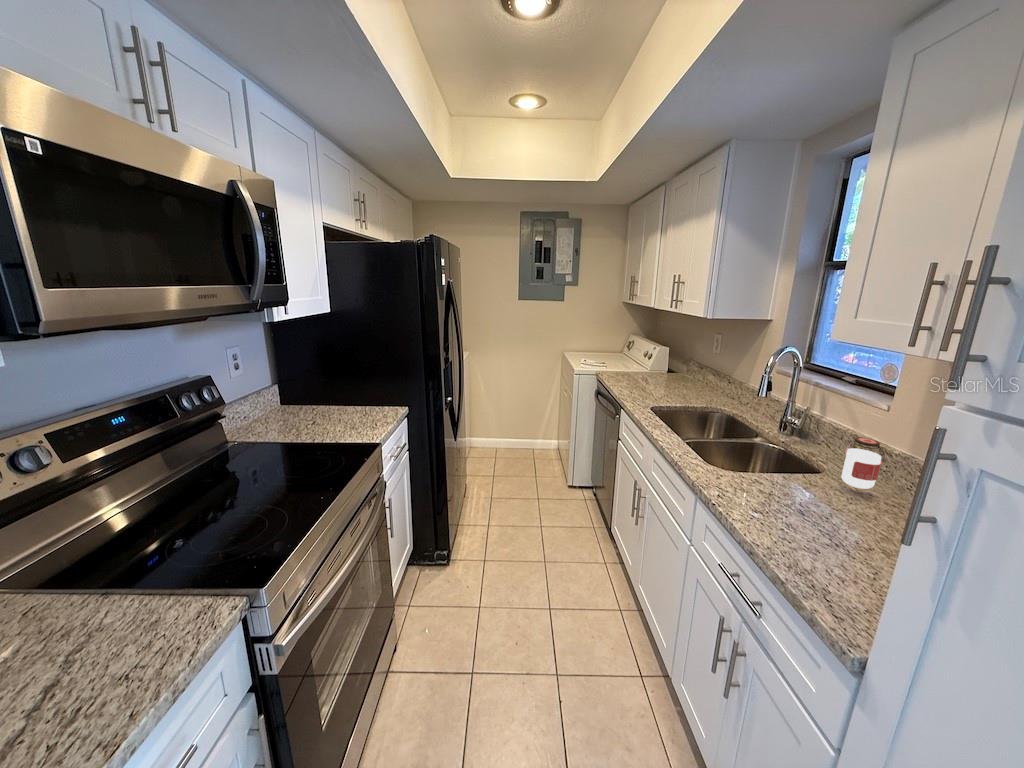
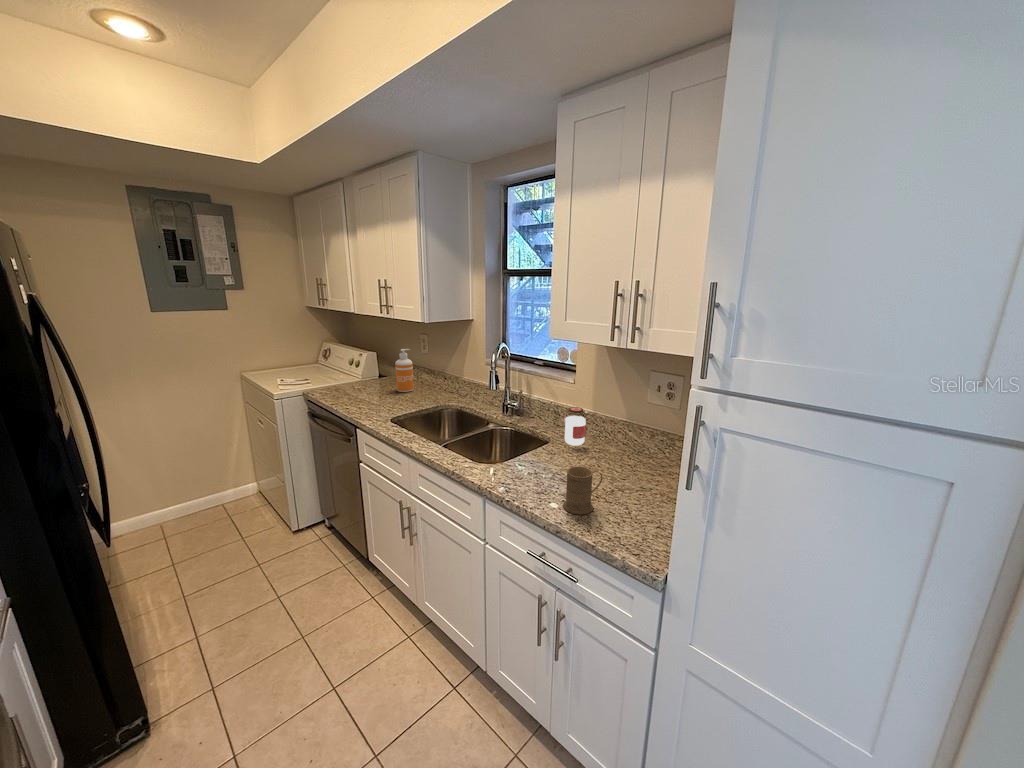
soap dispenser: none [675,345,697,389] -> present [395,349,414,392]
mug: none [774,492,841,552] -> present [563,466,602,515]

